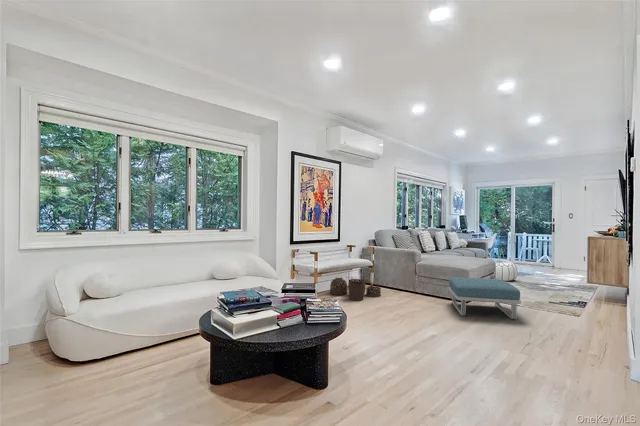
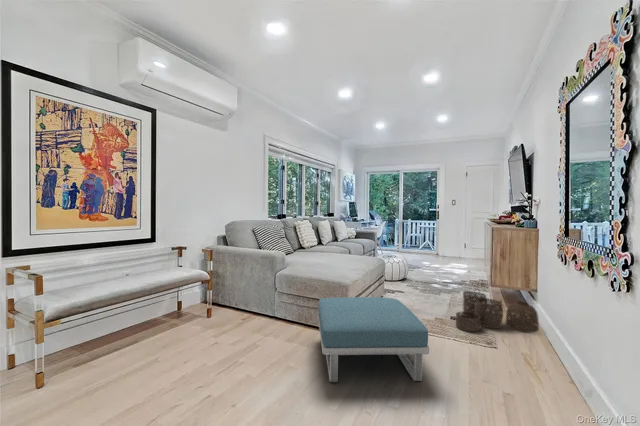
woven basket: present [330,278,381,300] -> present [456,291,539,332]

